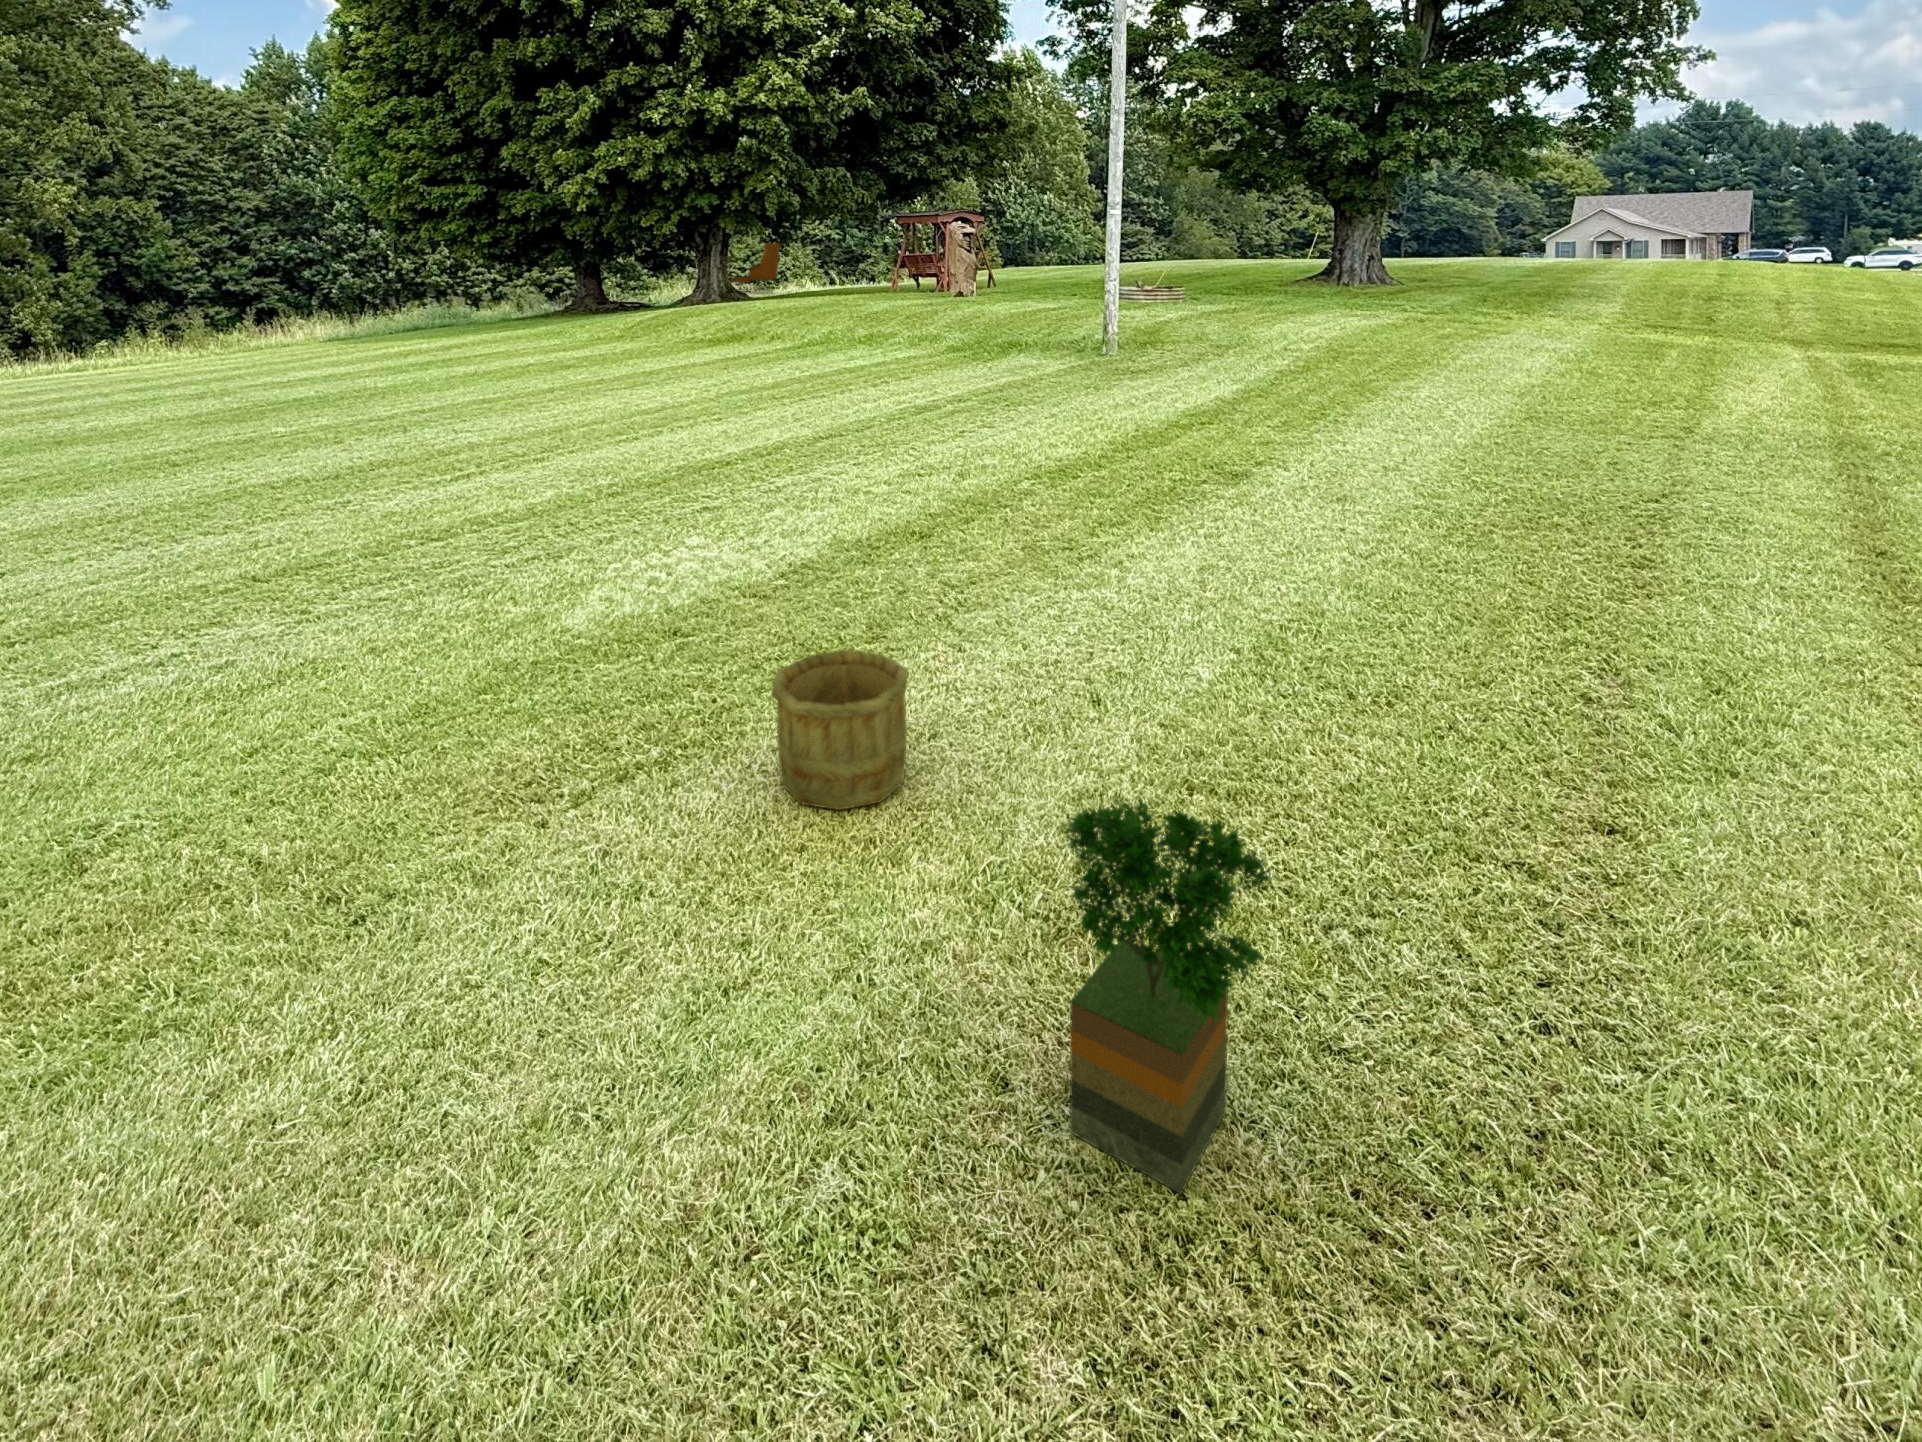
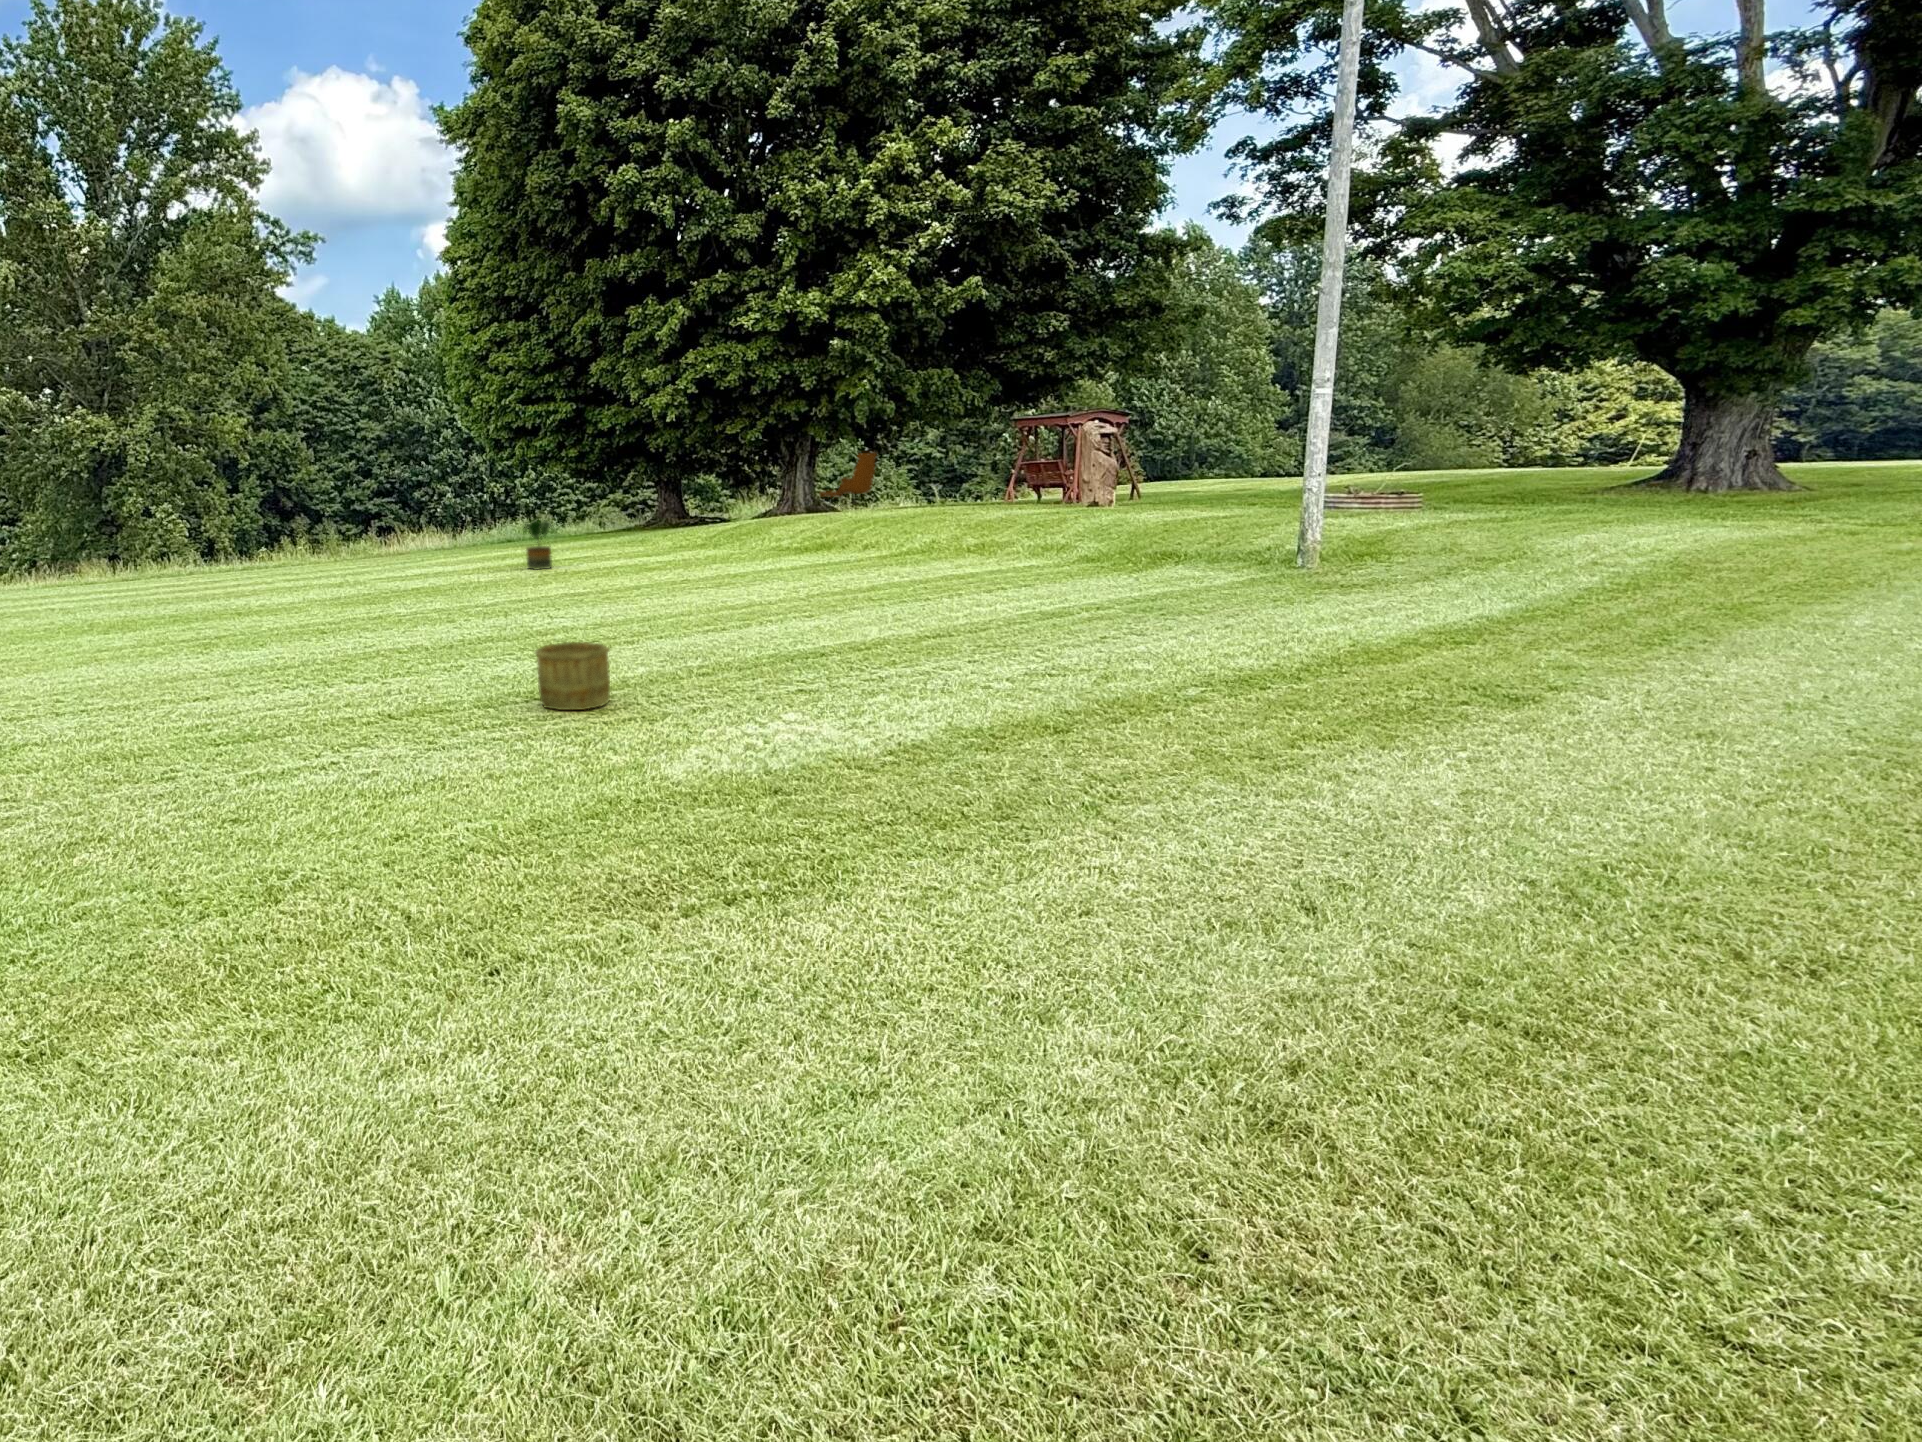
wooden bucket: present [771,650,908,810] -> present [535,642,610,710]
potted tree: present [1064,799,1273,1193] -> present [523,520,554,569]

